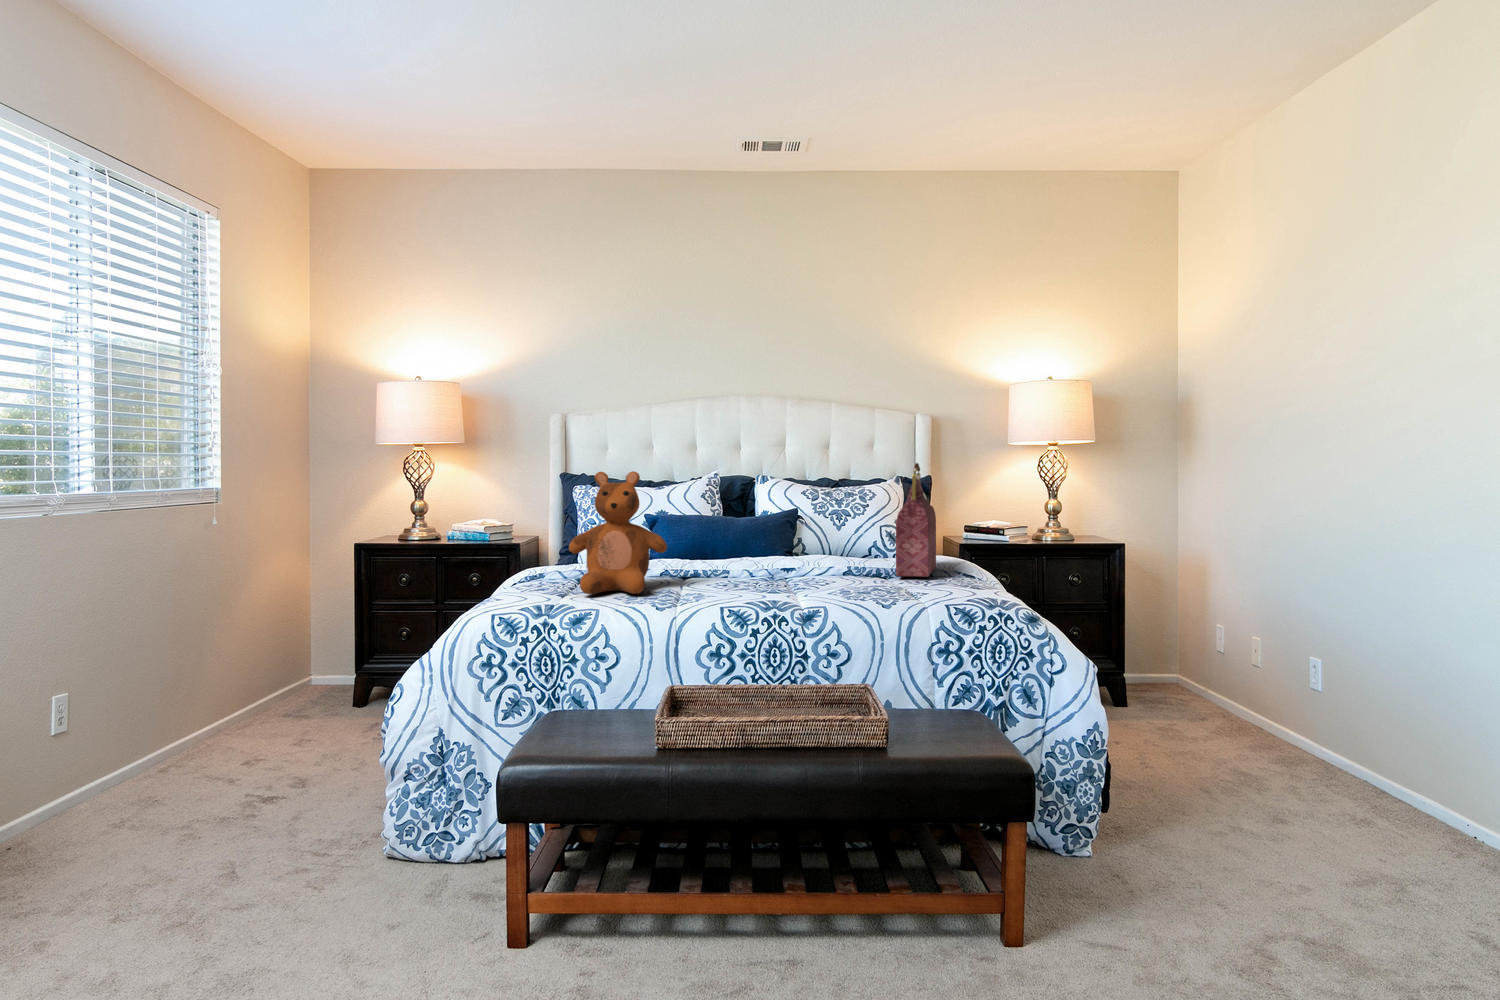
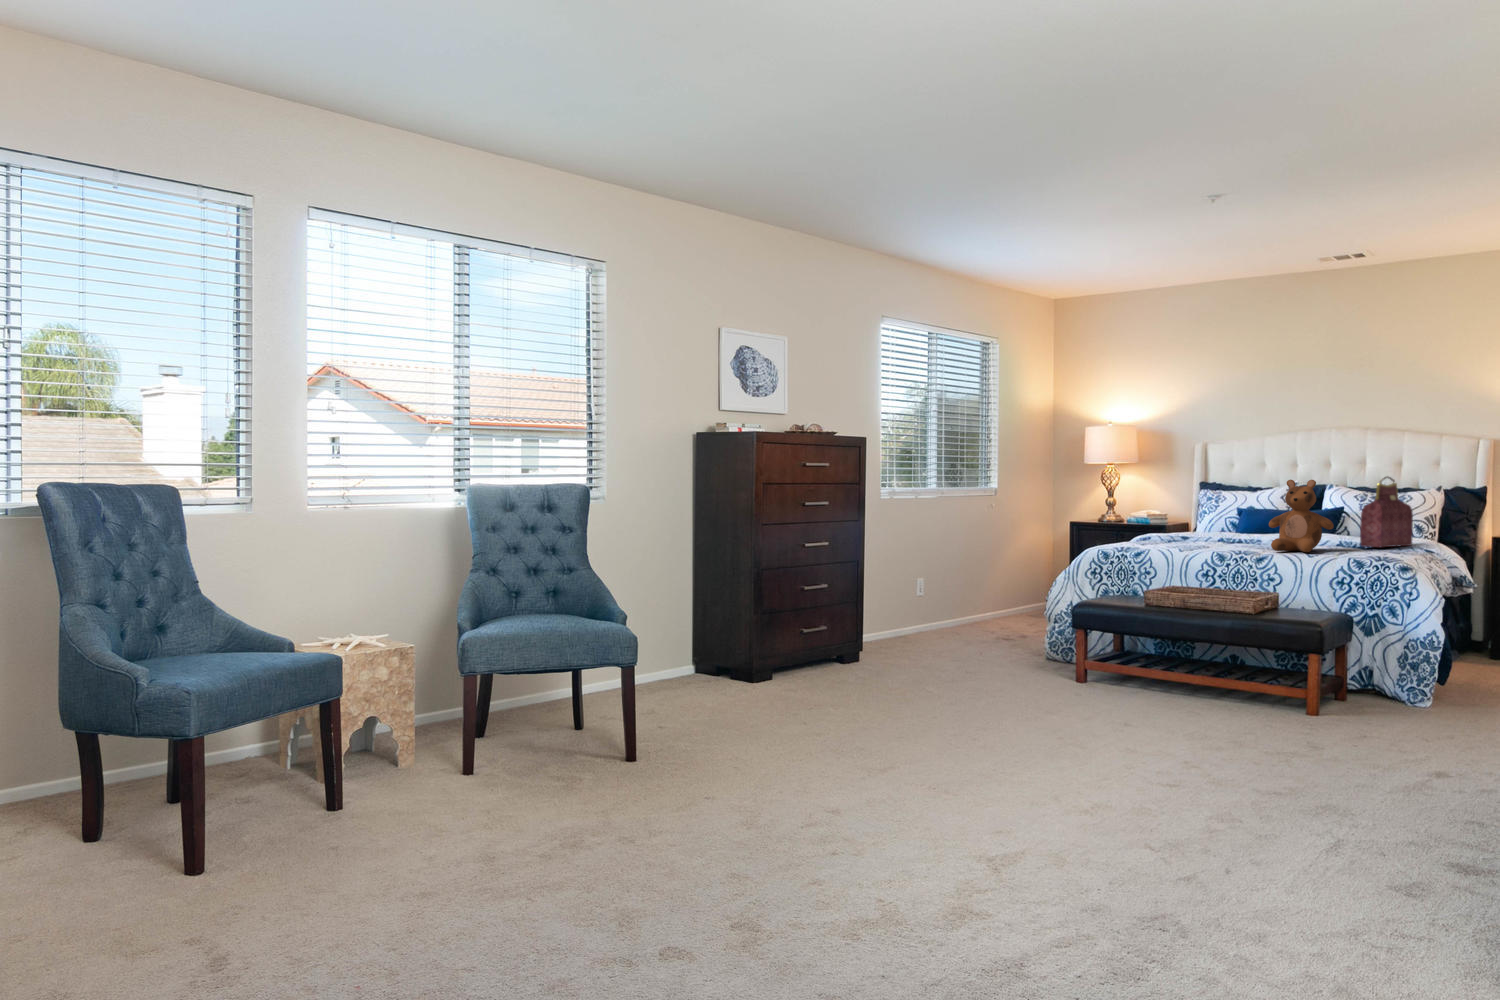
teddy bear: present [569,471,667,594] -> present [1269,480,1334,552]

